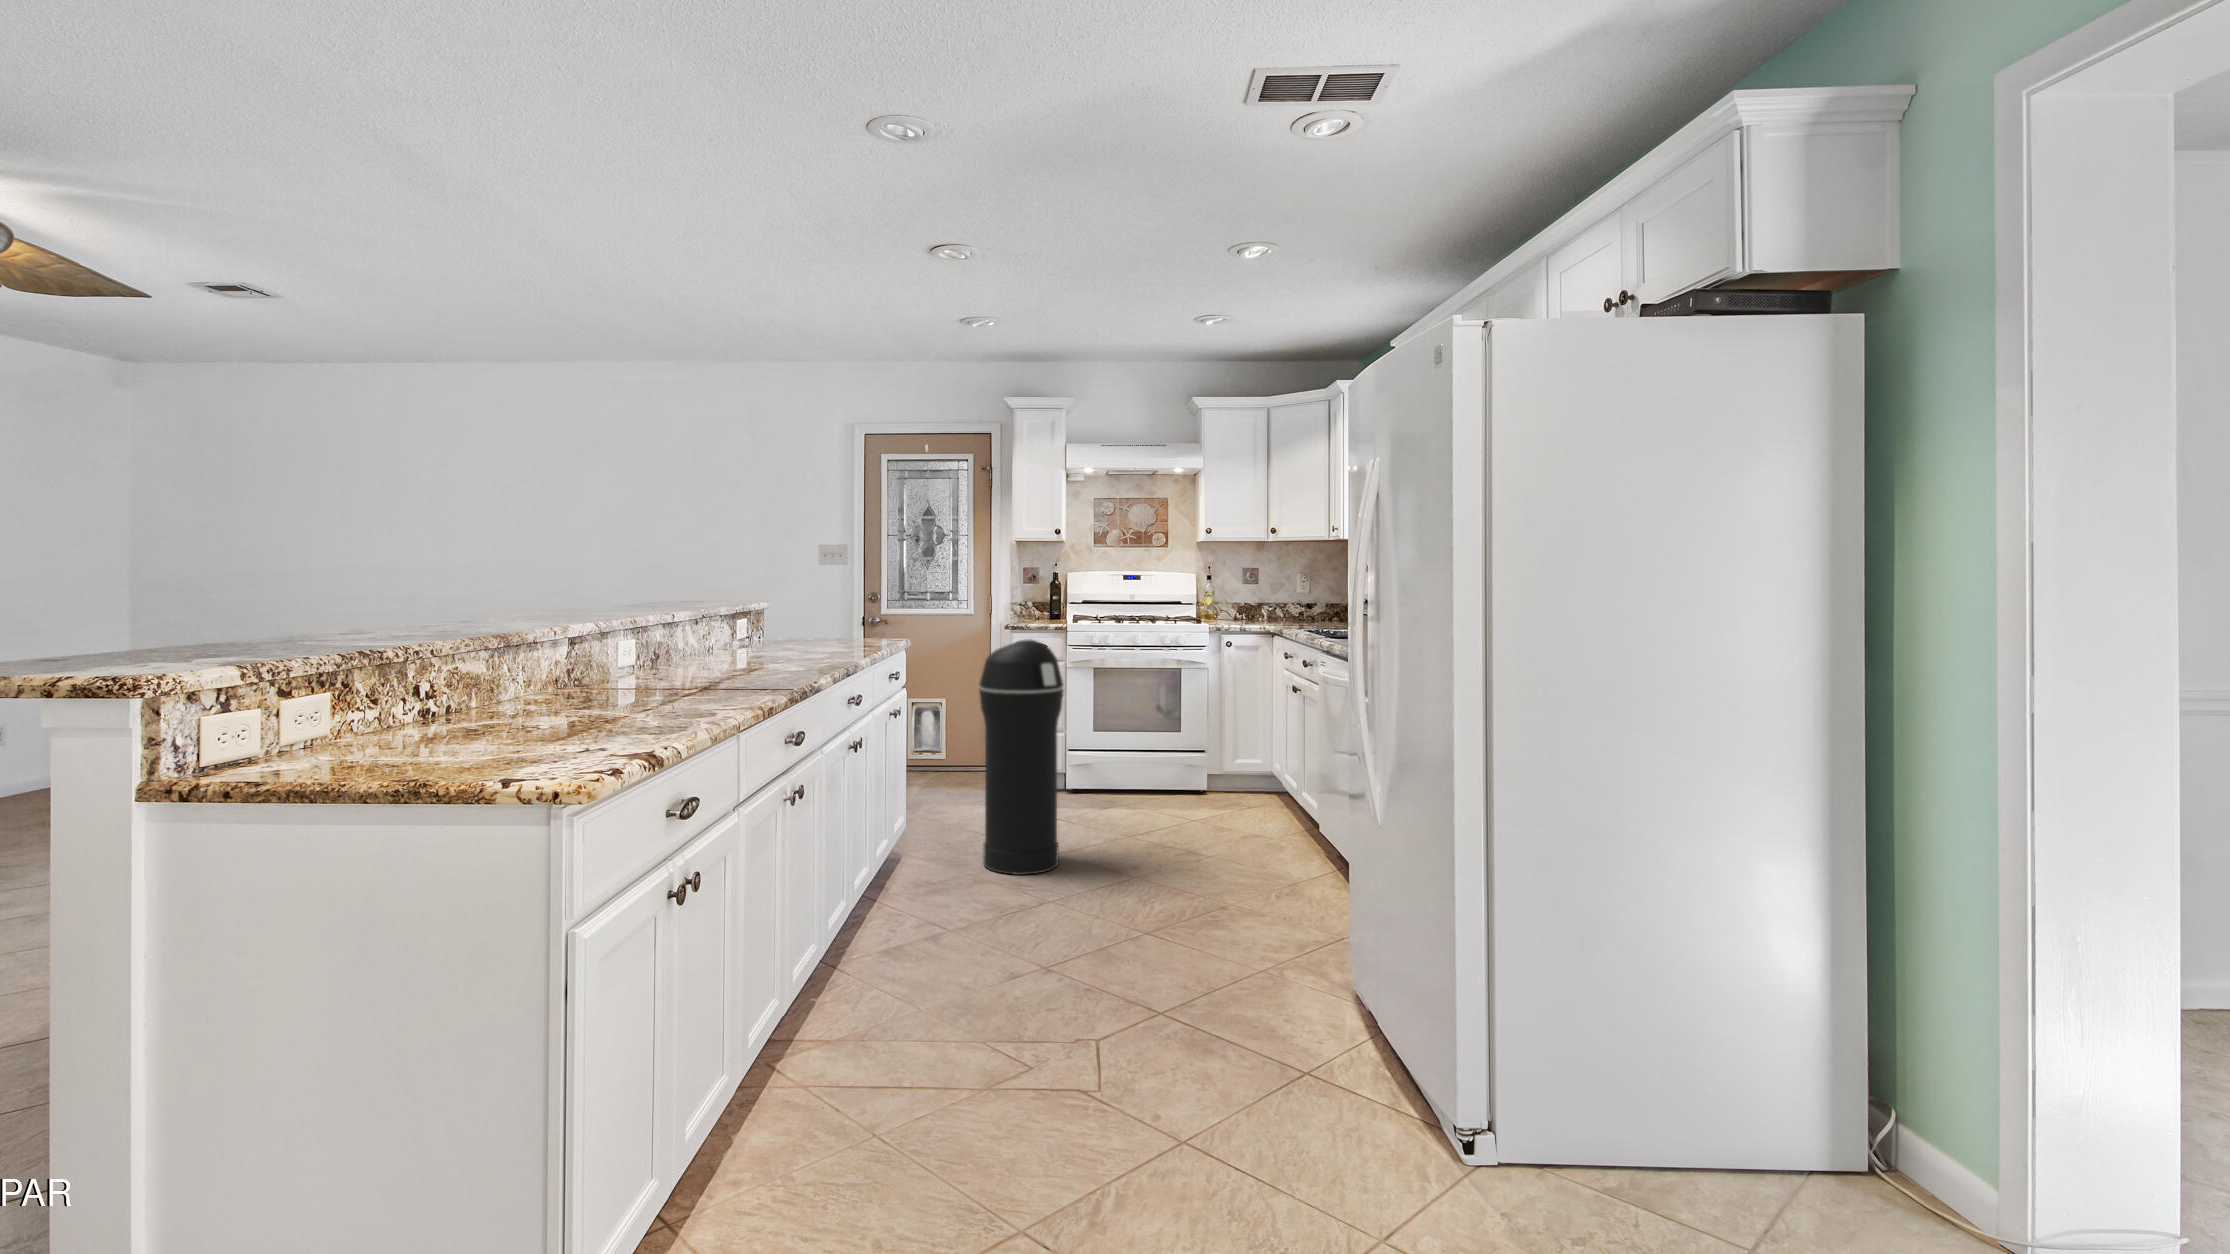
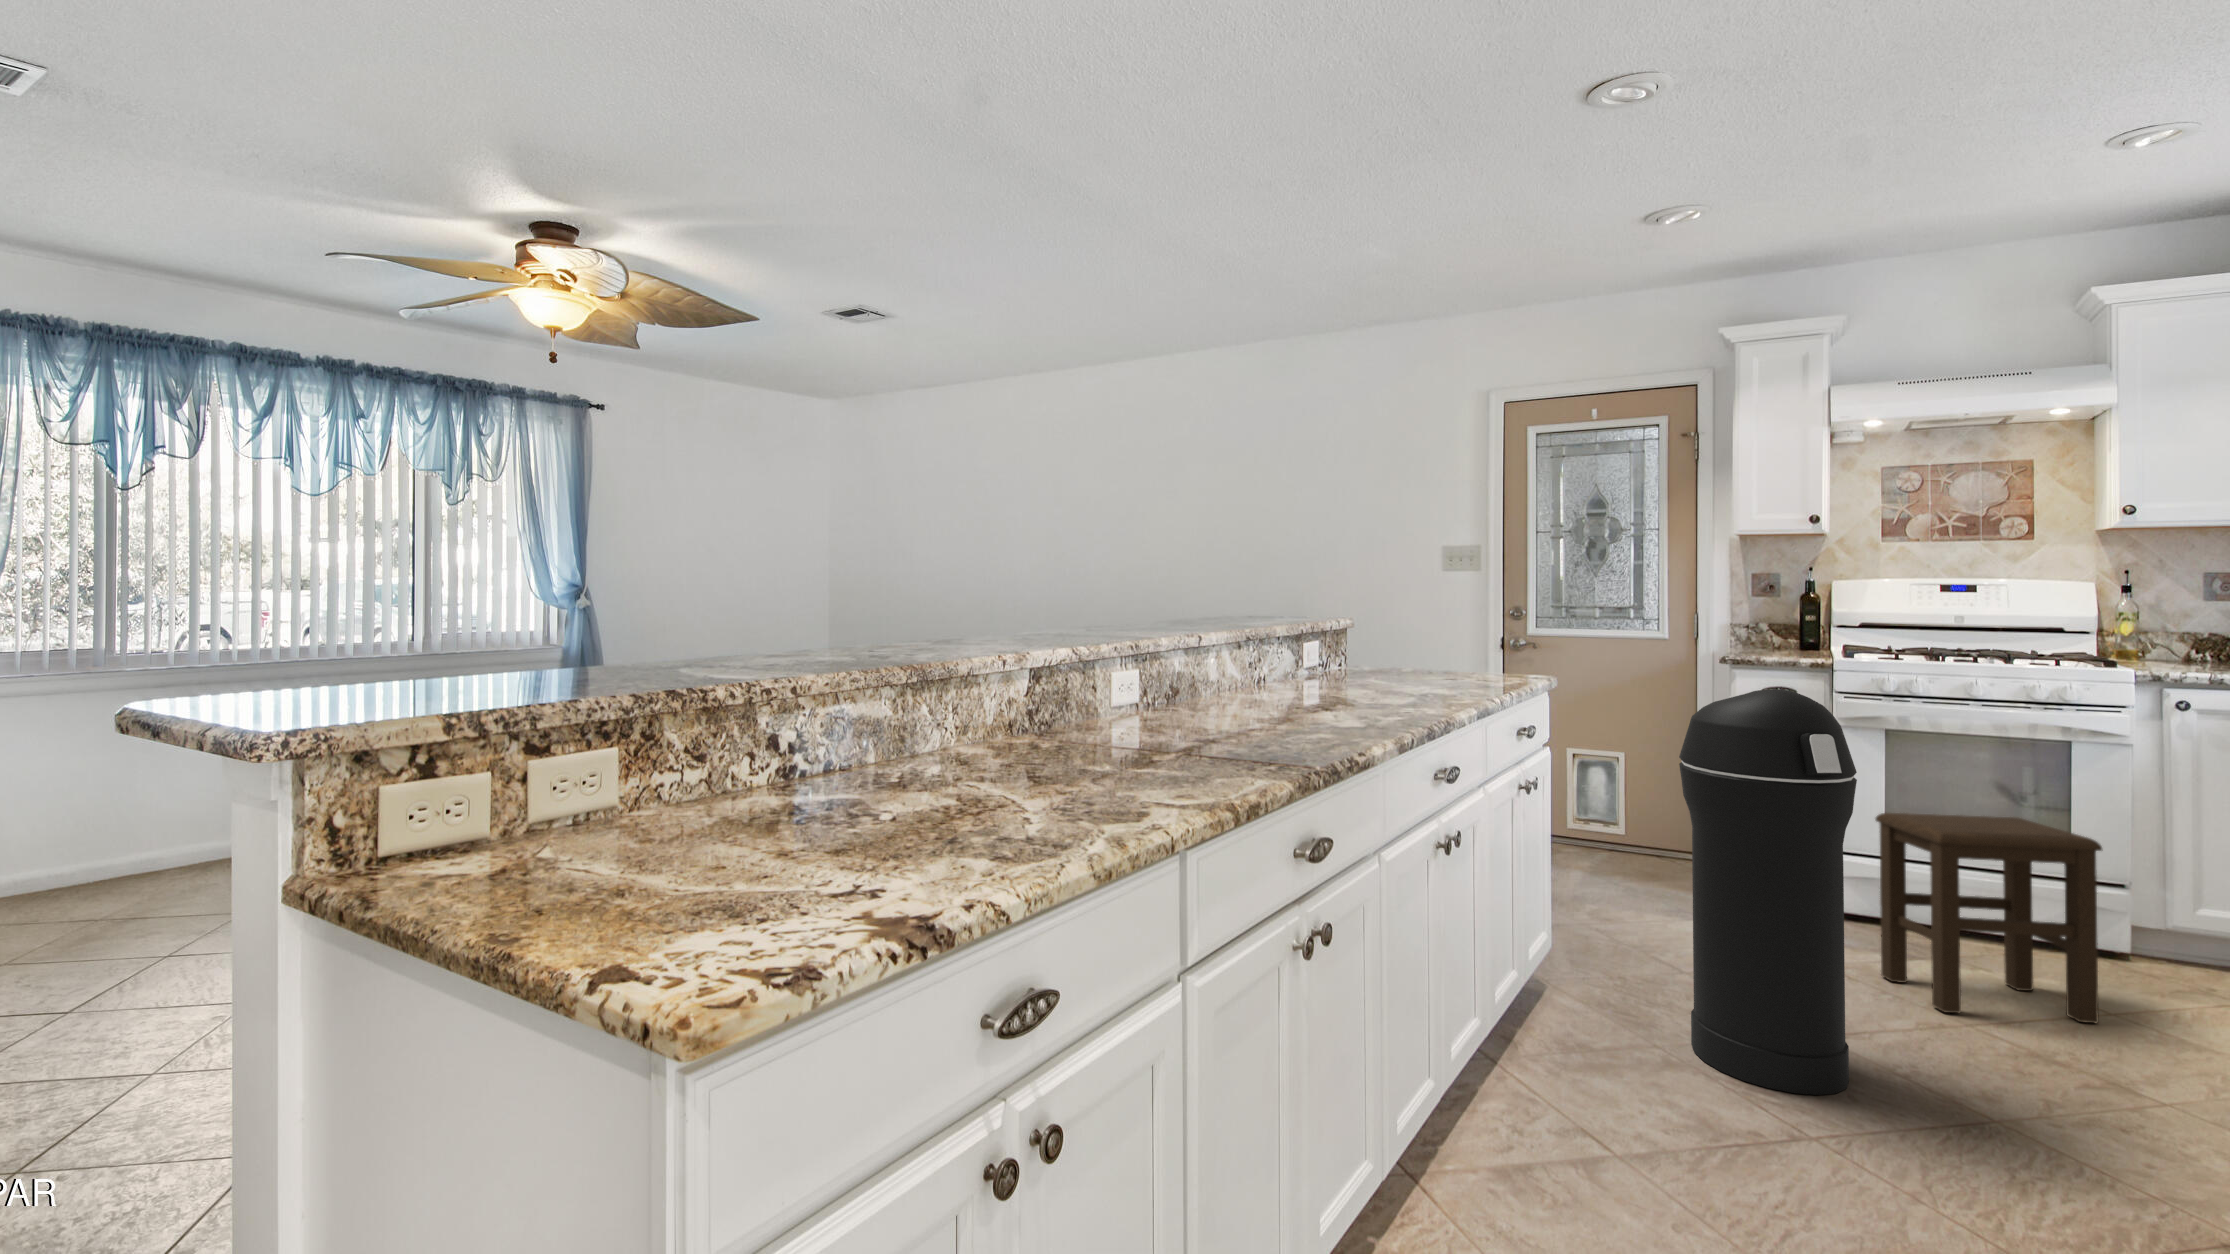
stool: none [1078,711,1170,825] -> present [1876,813,2102,1023]

